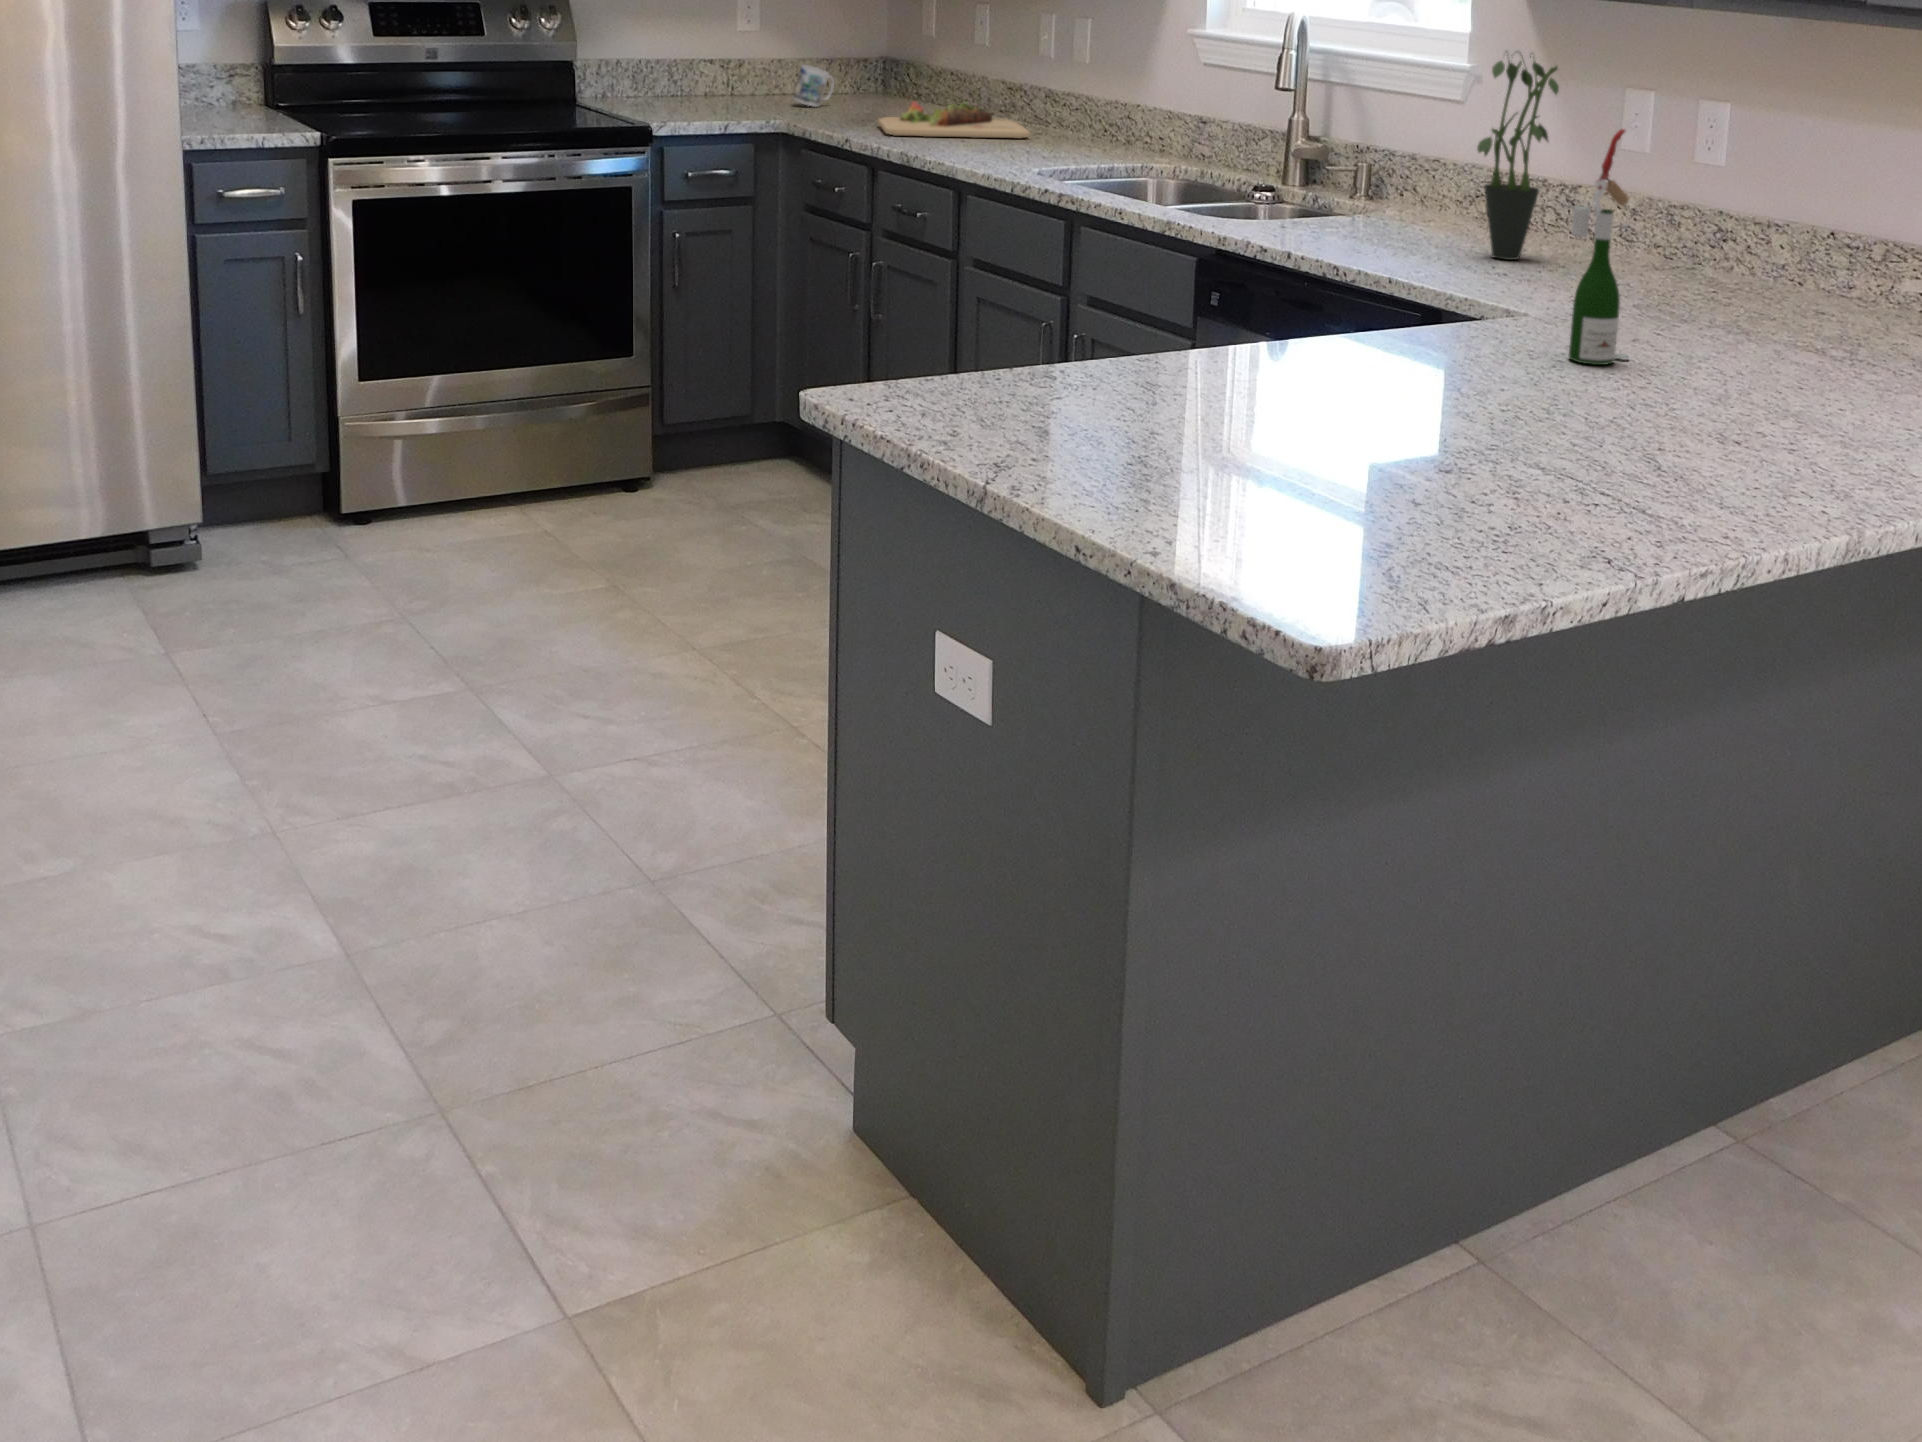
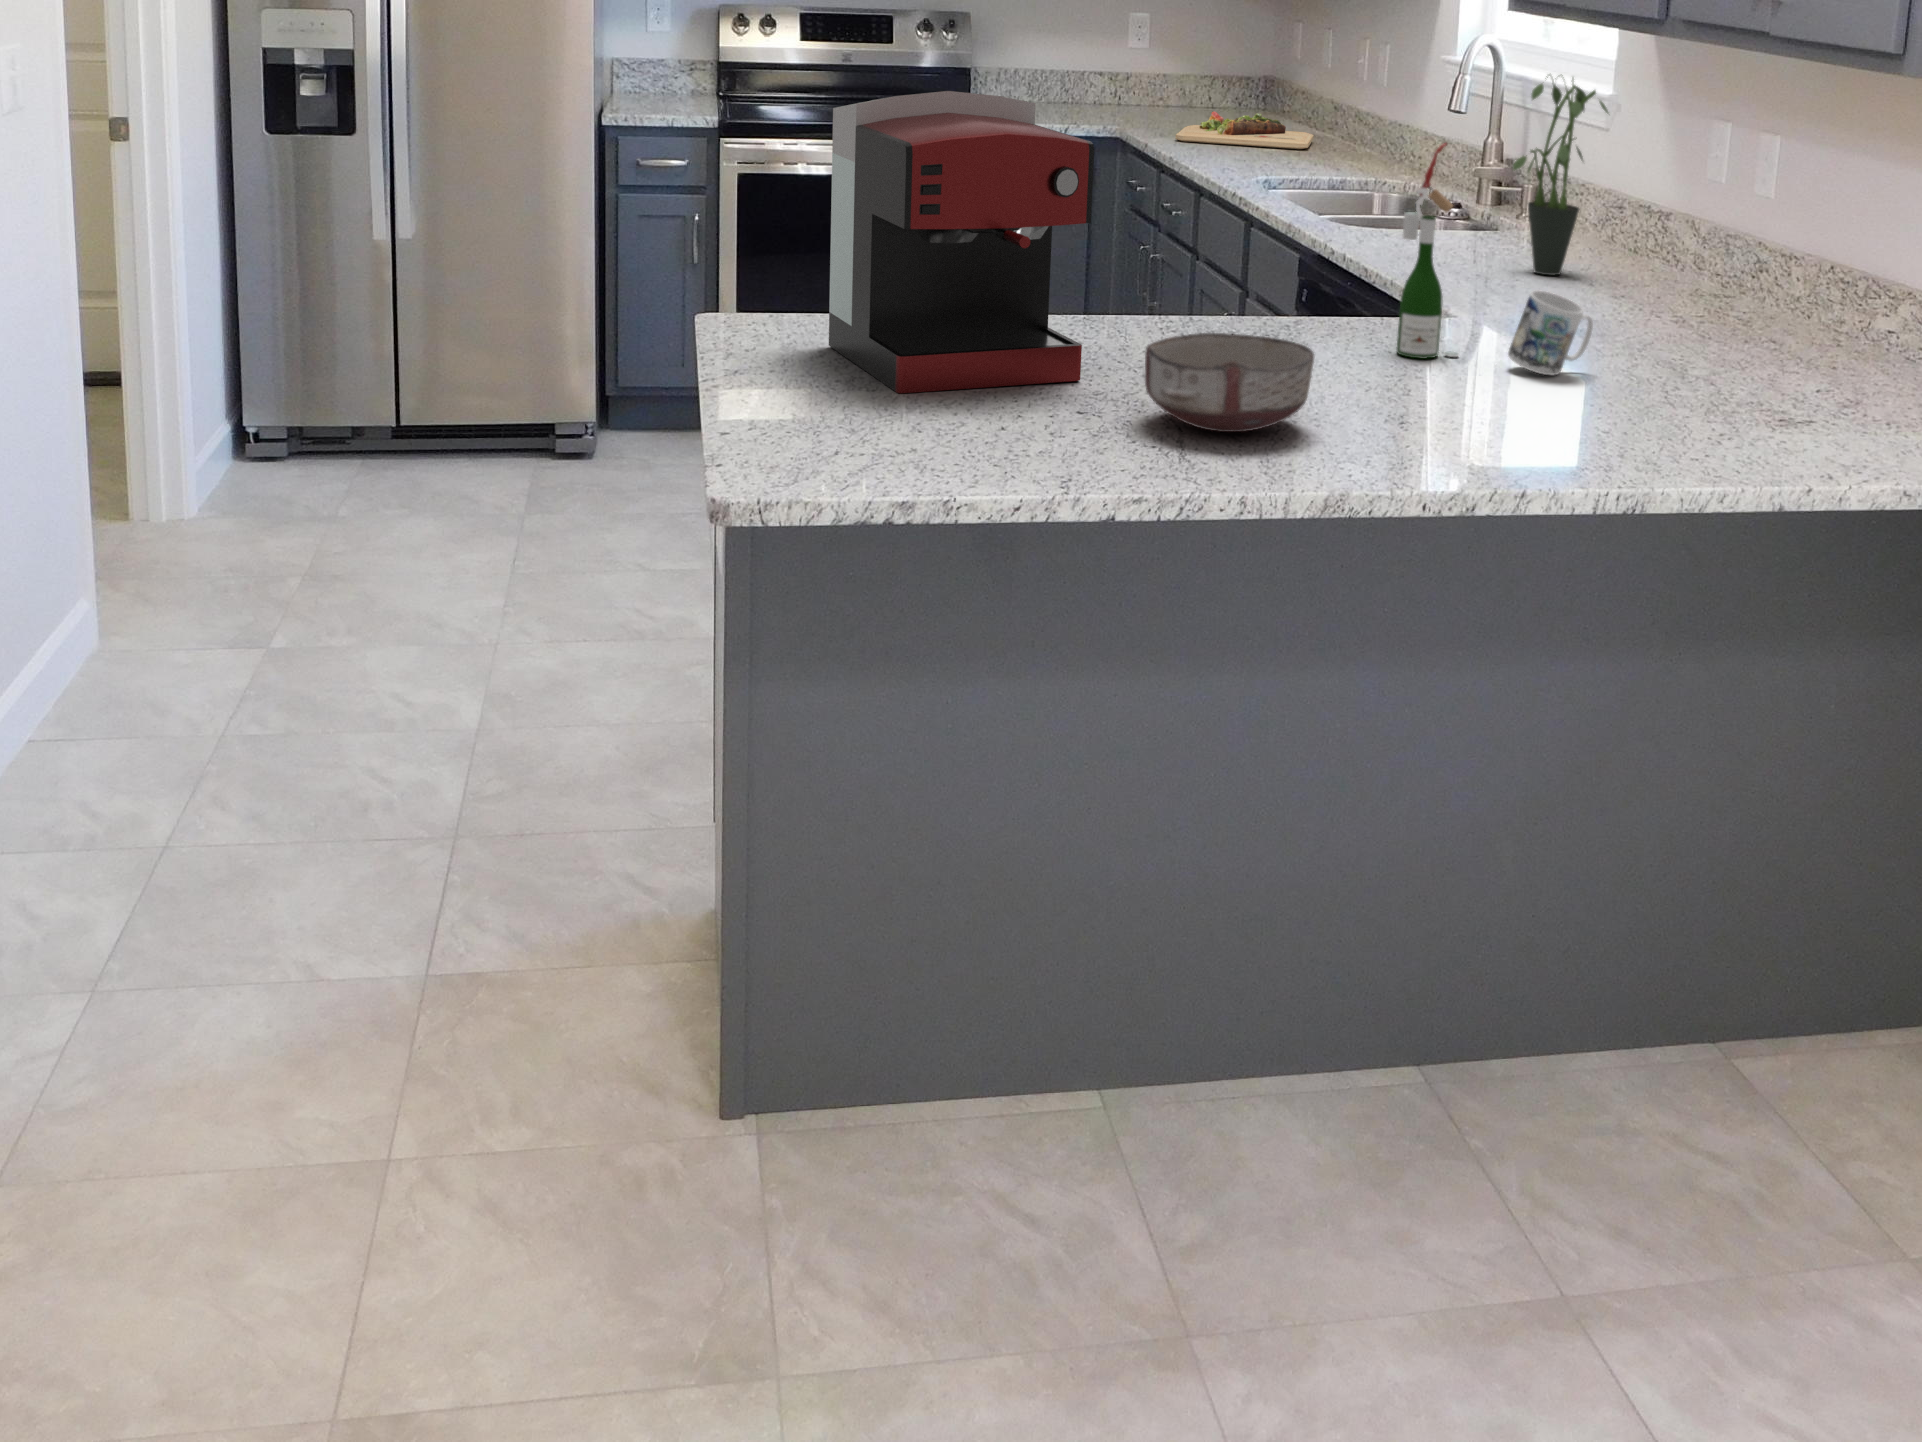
mug: present [793,65,834,107] -> present [1508,290,1593,375]
coffee maker: none [1034,95,1397,473] -> present [829,91,1094,393]
ceramic bowl: none [1520,361,1717,477] -> present [1145,333,1314,432]

